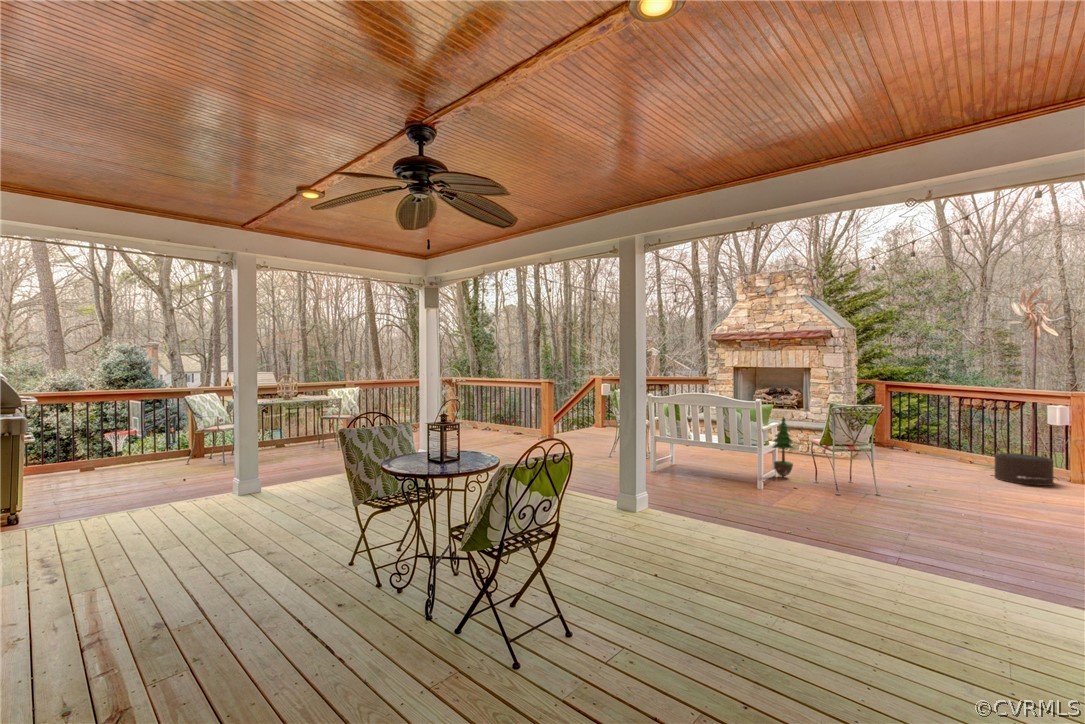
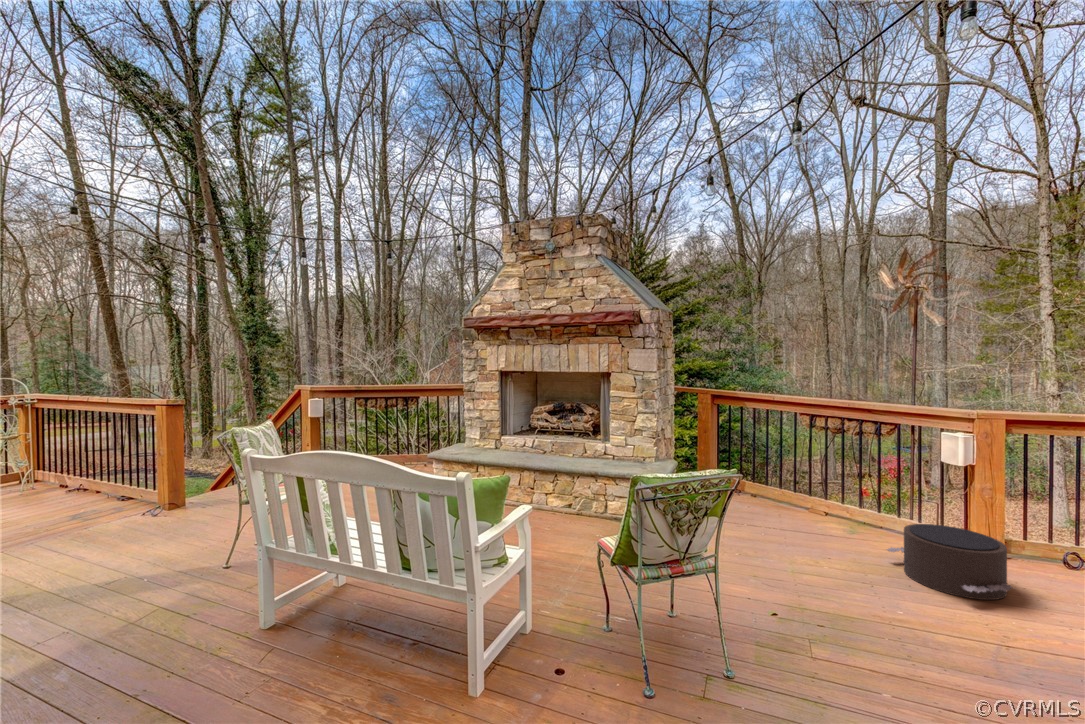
potted tree: present [772,417,794,477] -> none [508,516,567,678]

